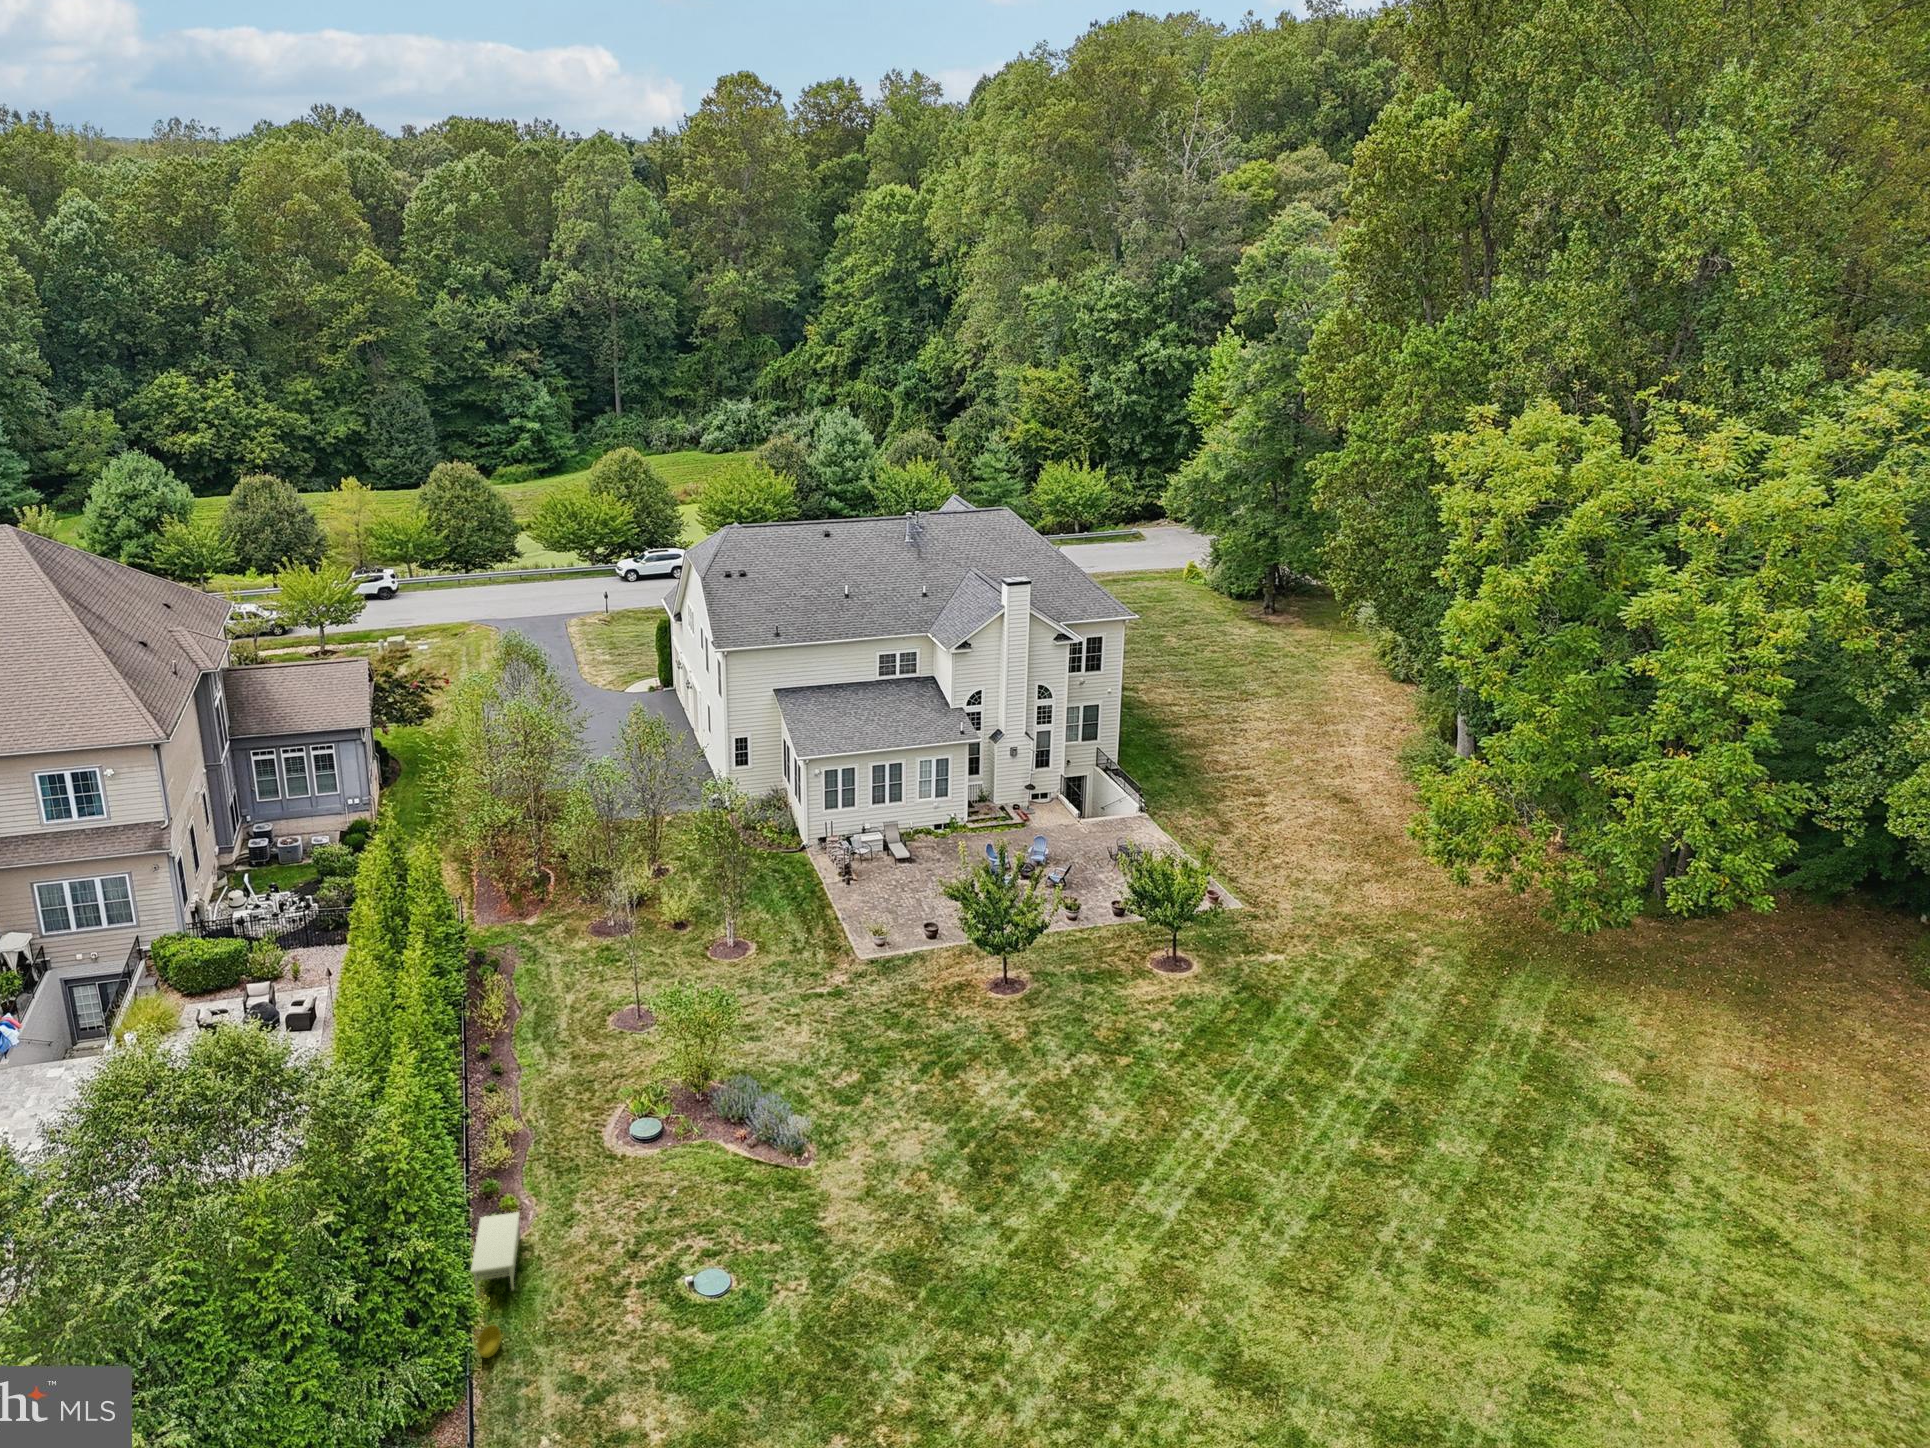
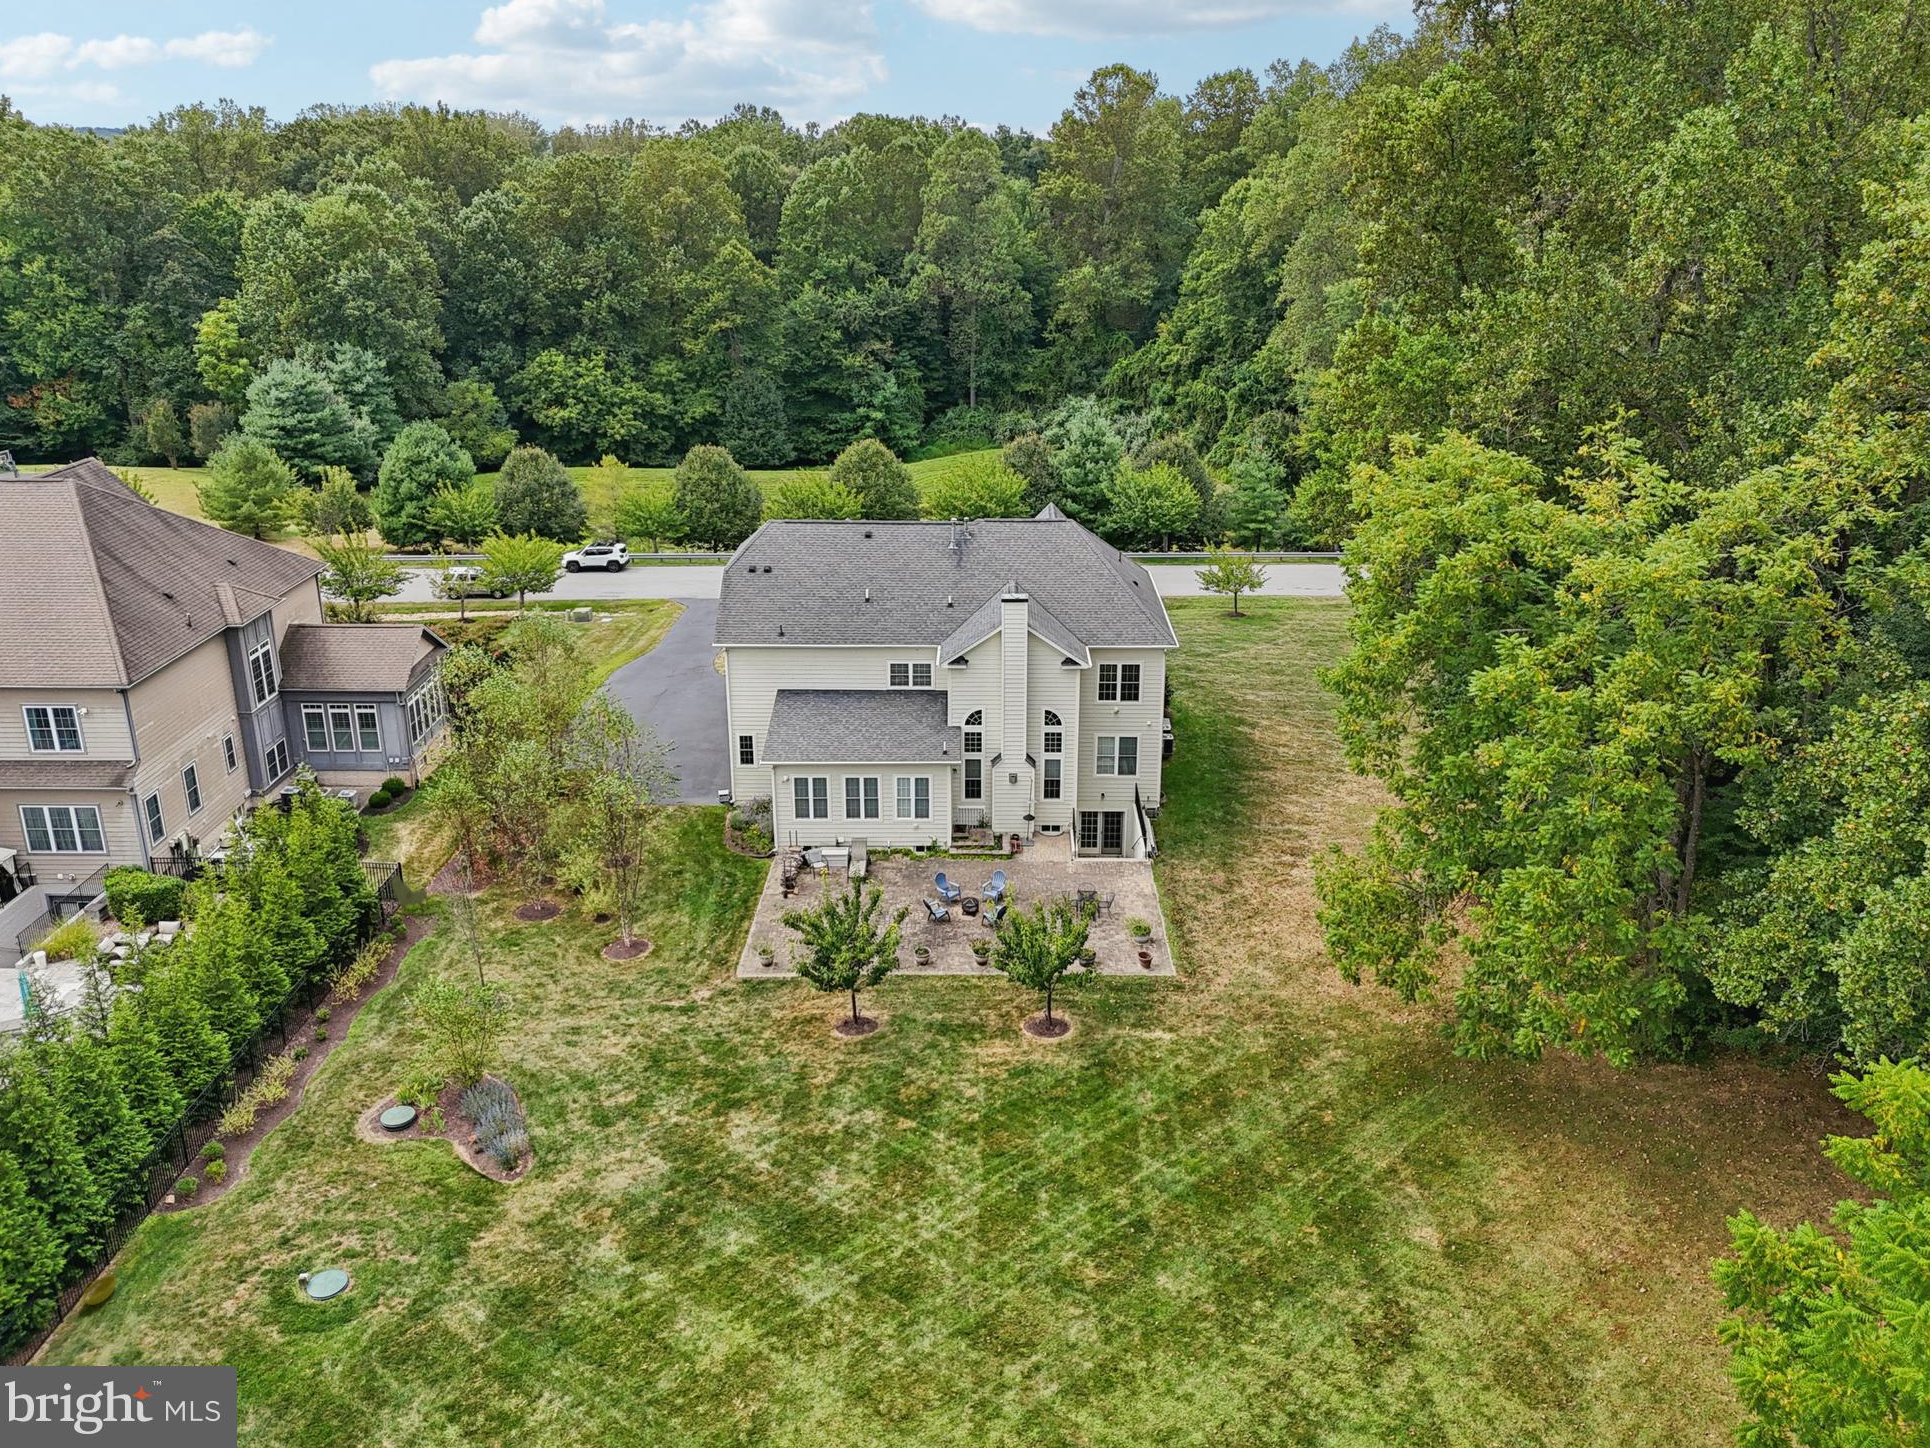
chair: none [471,907,506,951] -> present [392,876,428,916]
storage bench: present [471,1212,521,1295] -> none [120,1173,208,1248]

